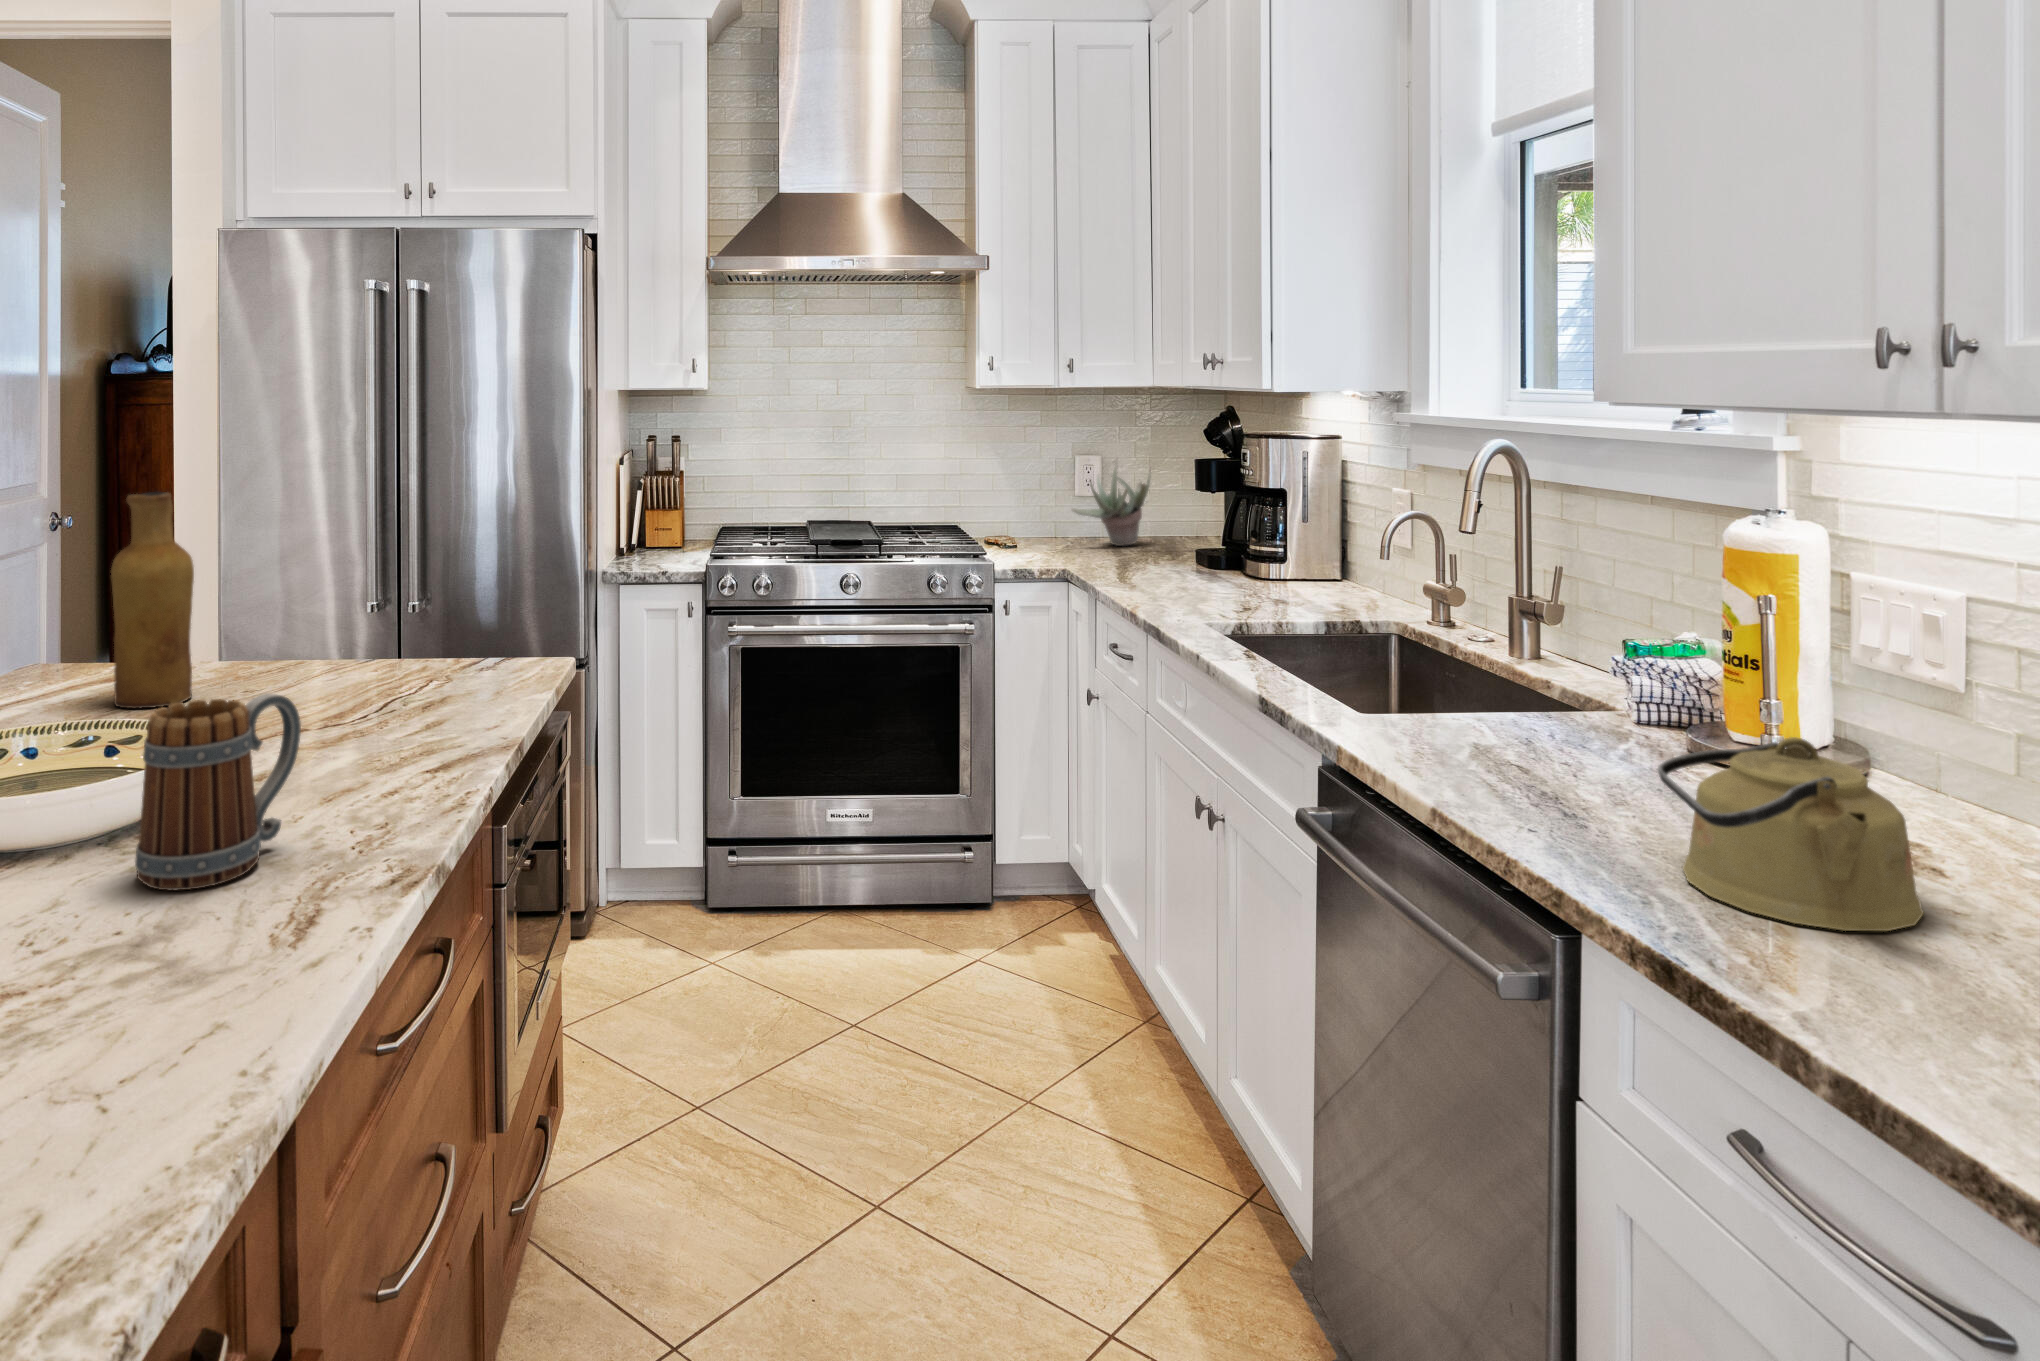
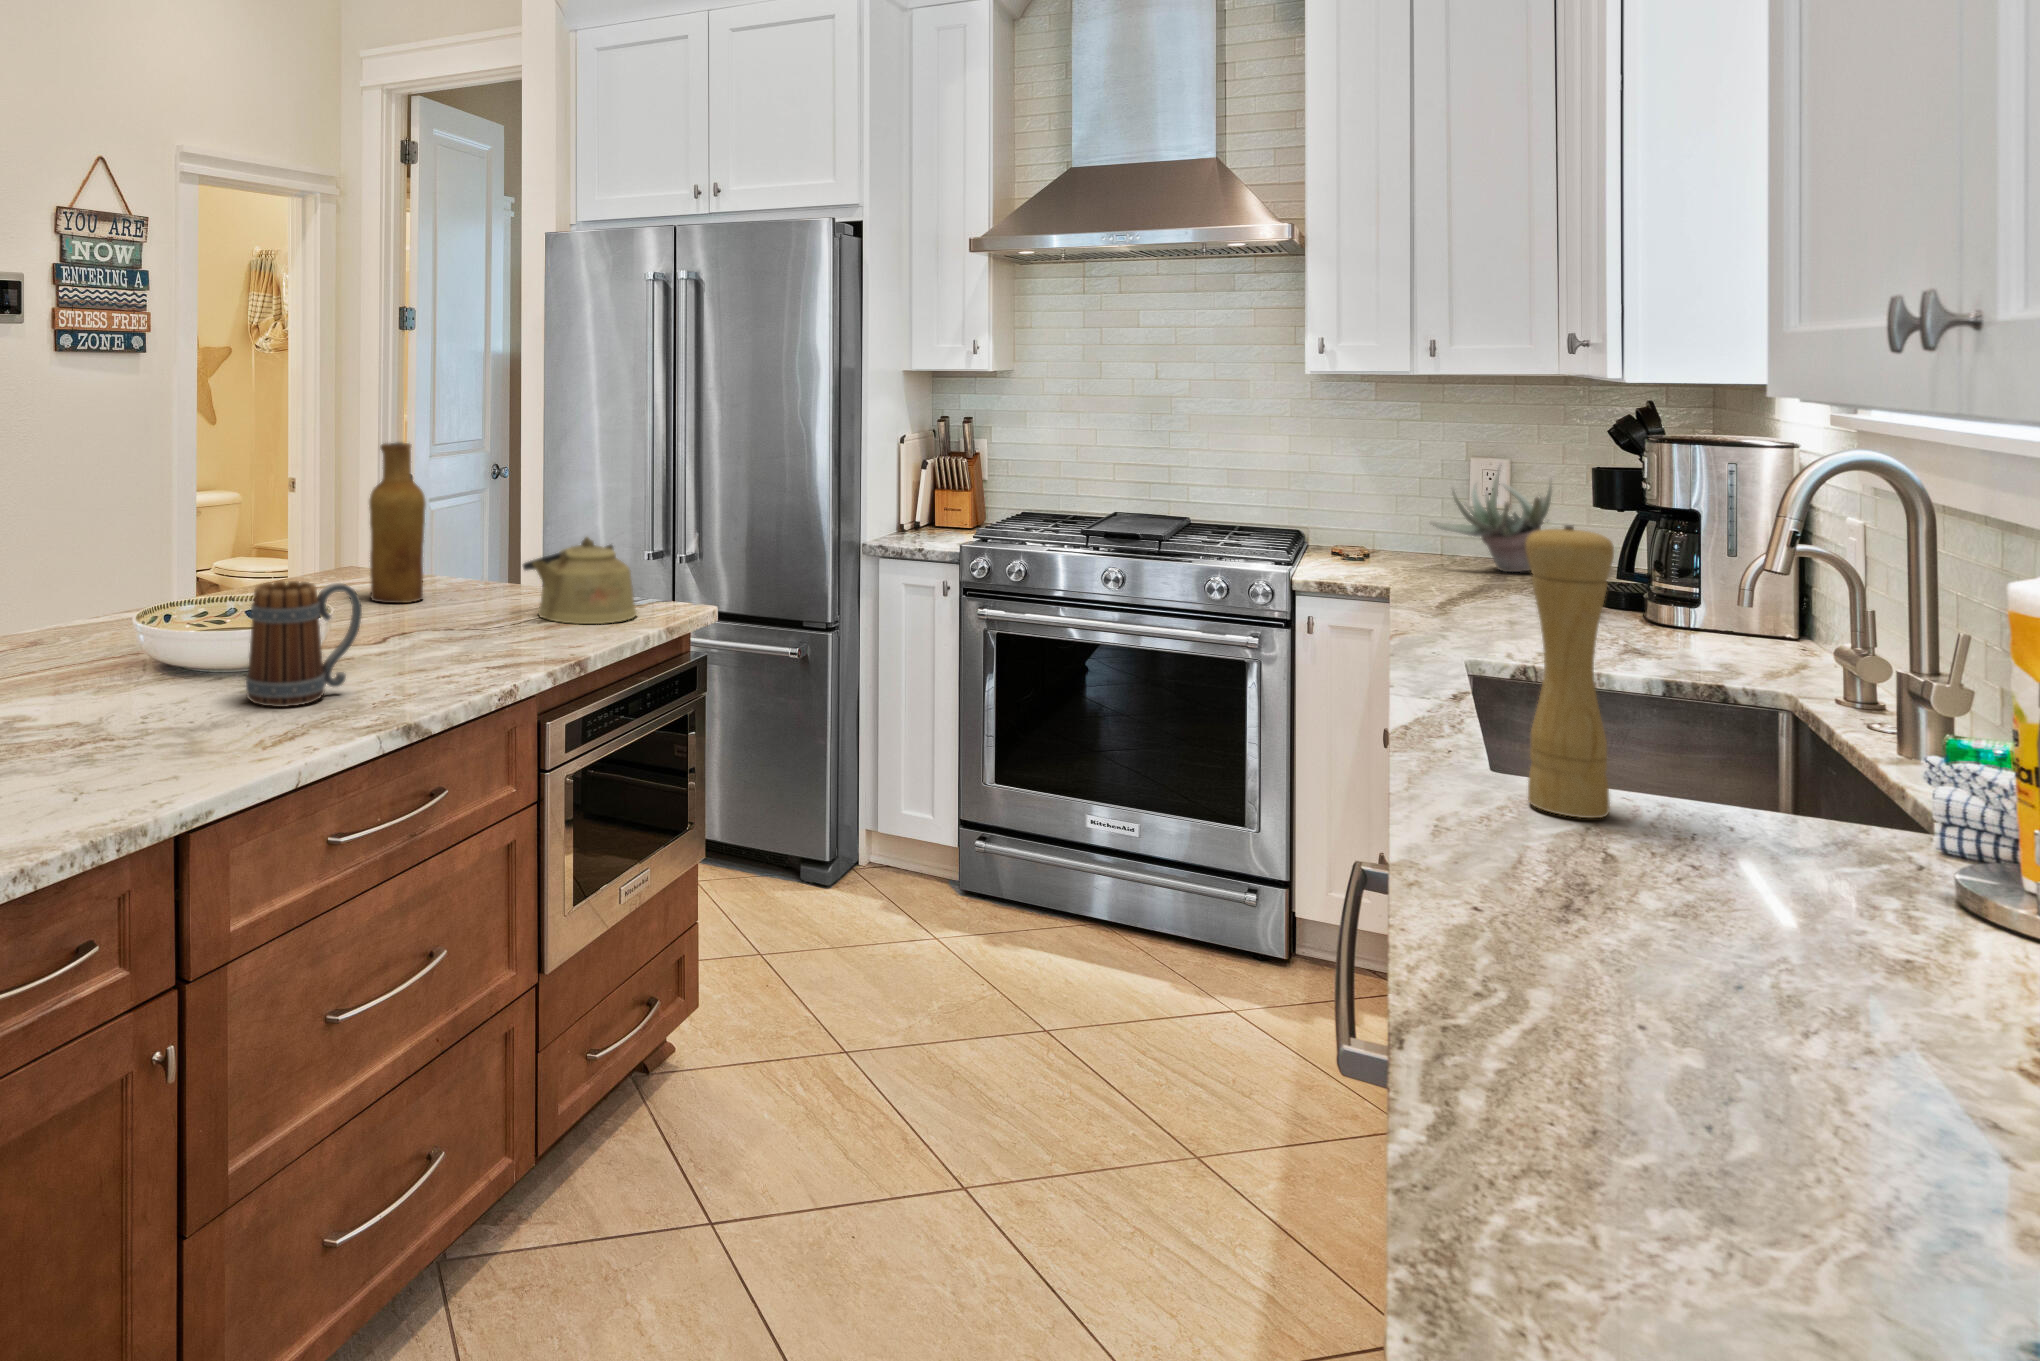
pepper mill: none [1427,506,1492,744] -> present [1525,525,1614,818]
kettle: present [1658,737,1924,931] -> present [523,537,637,624]

